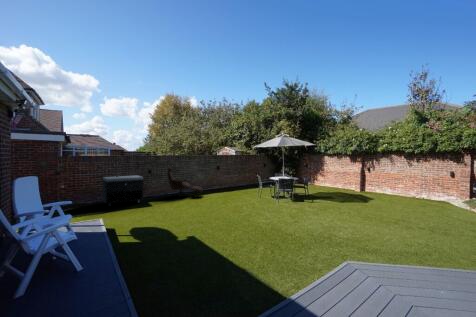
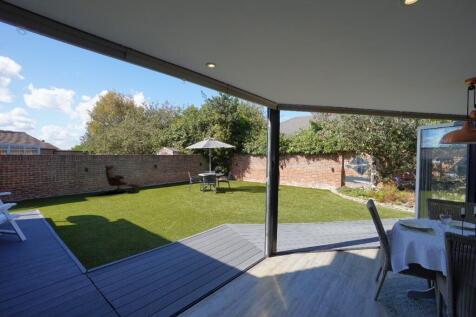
storage bench: present [103,175,143,205] -> none [40,173,82,201]

